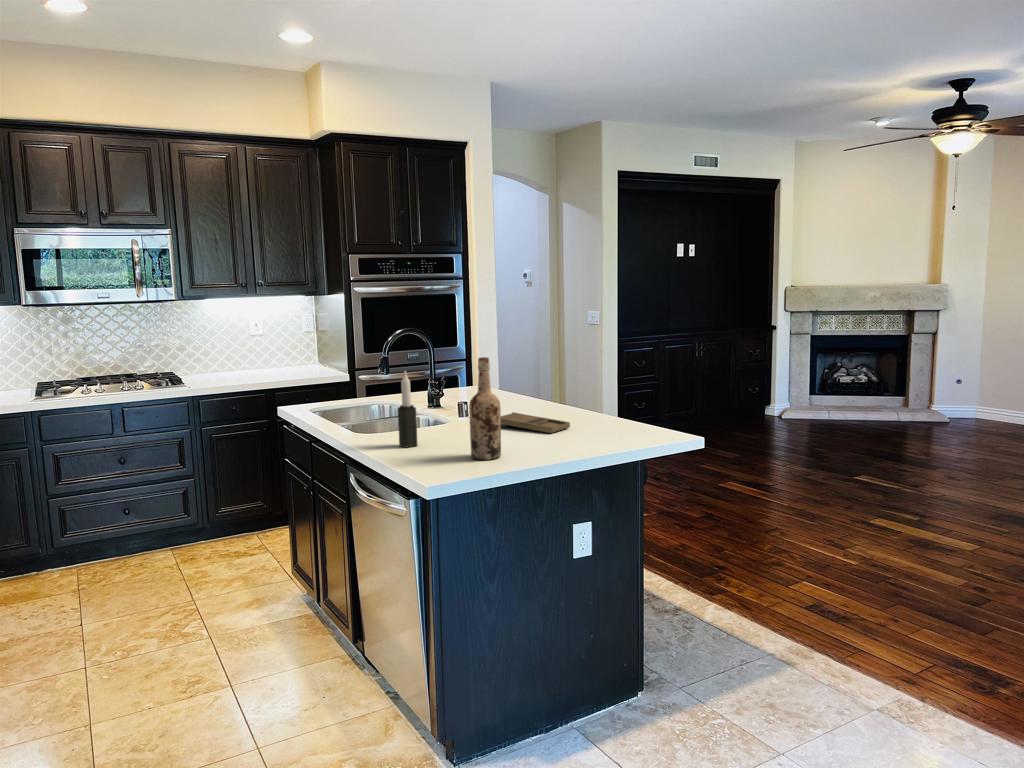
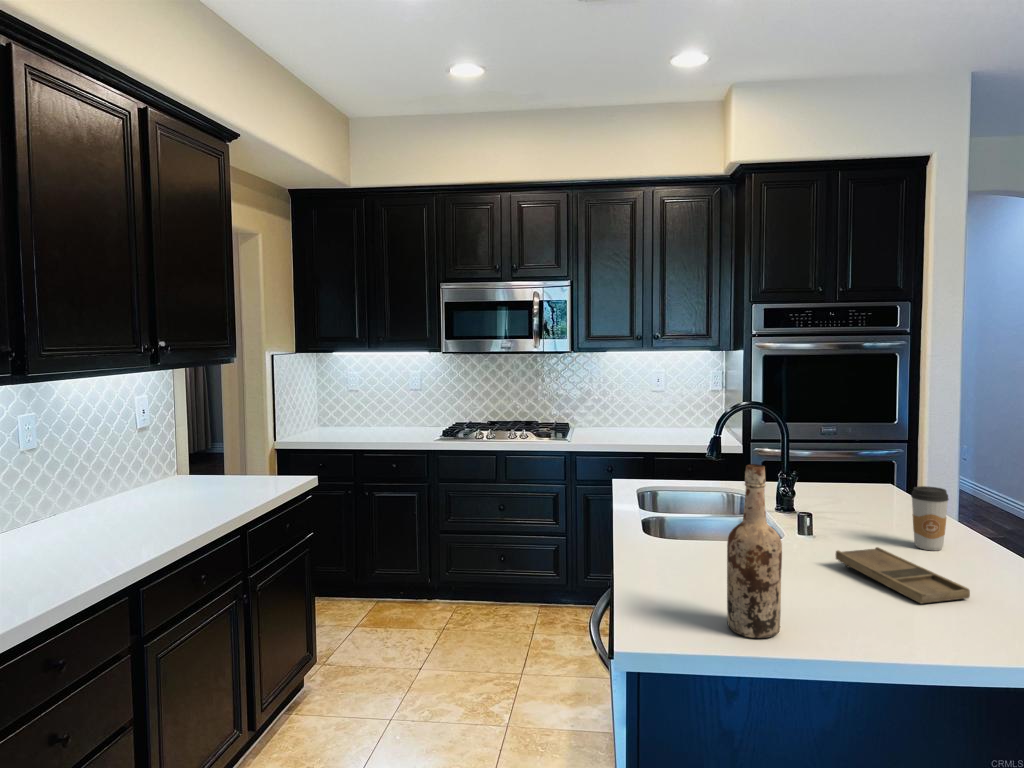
candle: present [398,371,418,448] -> none [660,466,684,578]
coffee cup: none [520,374,540,413] -> present [911,486,949,550]

